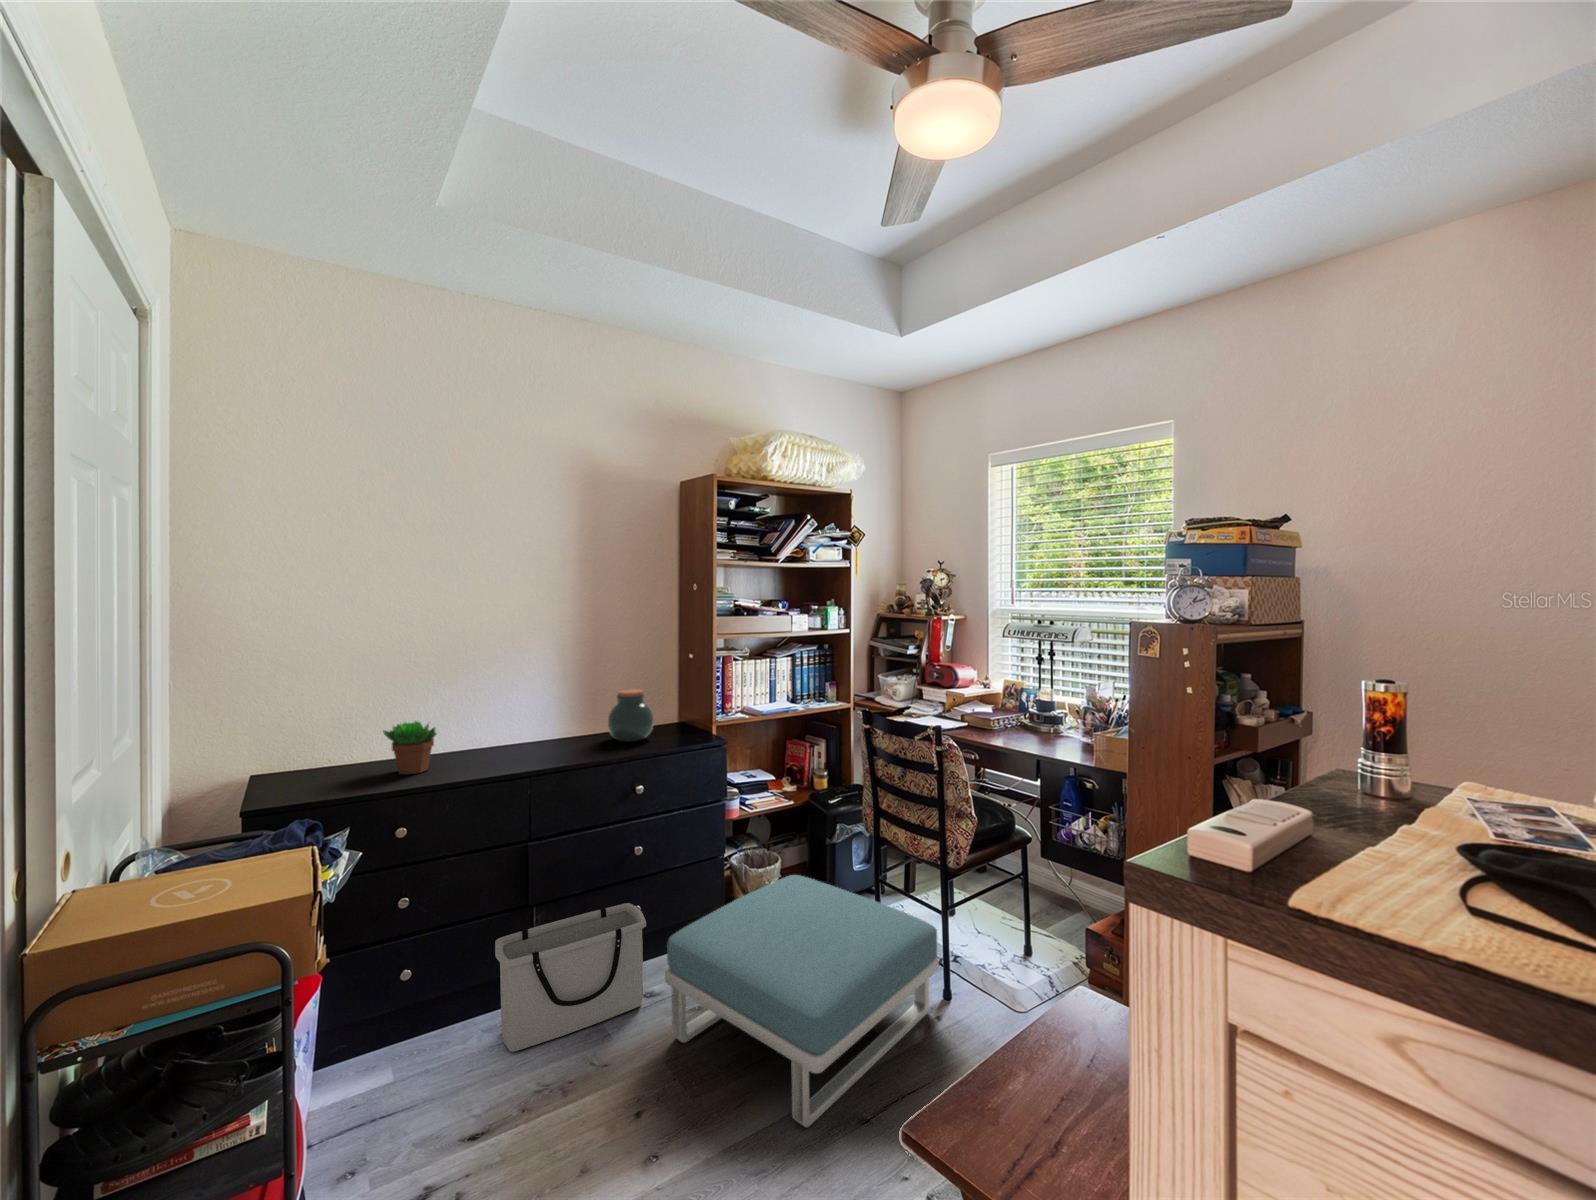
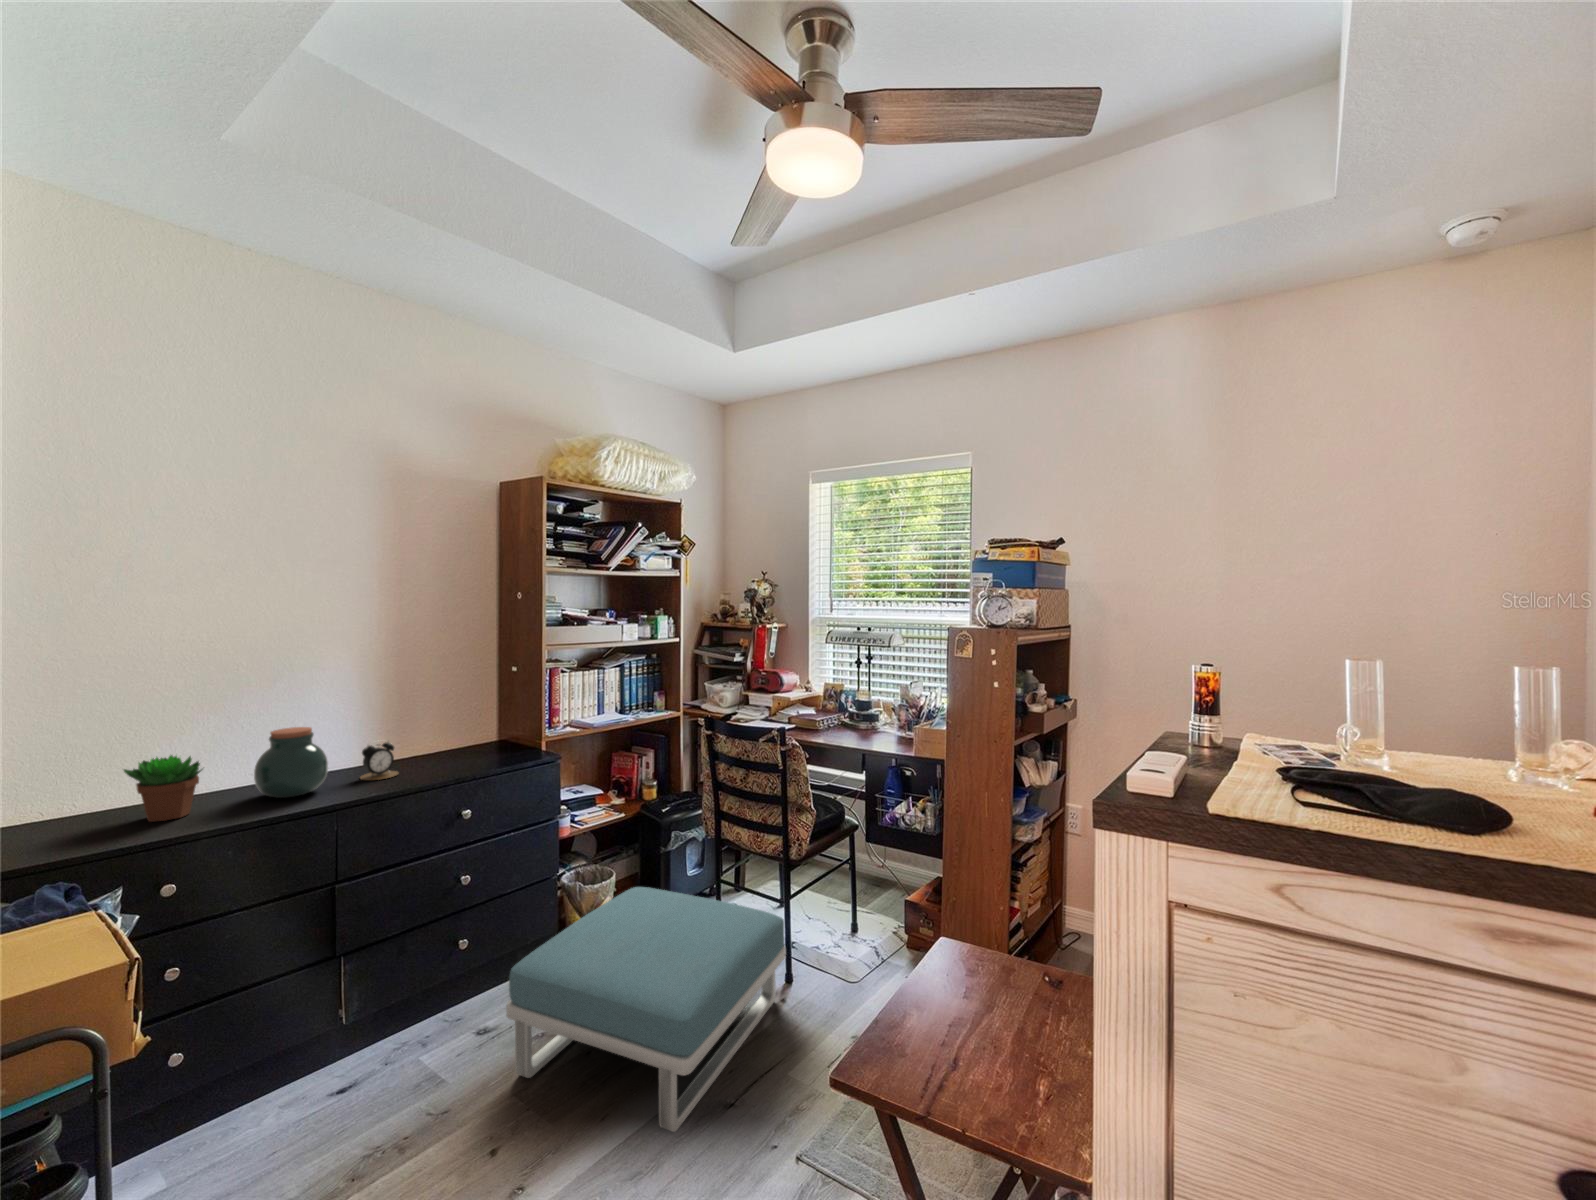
jar: present [608,689,654,741] -> present [254,727,328,798]
alarm clock: none [557,718,588,752] -> present [360,742,398,780]
storage bin: present [495,903,646,1052] -> none [291,940,480,1131]

